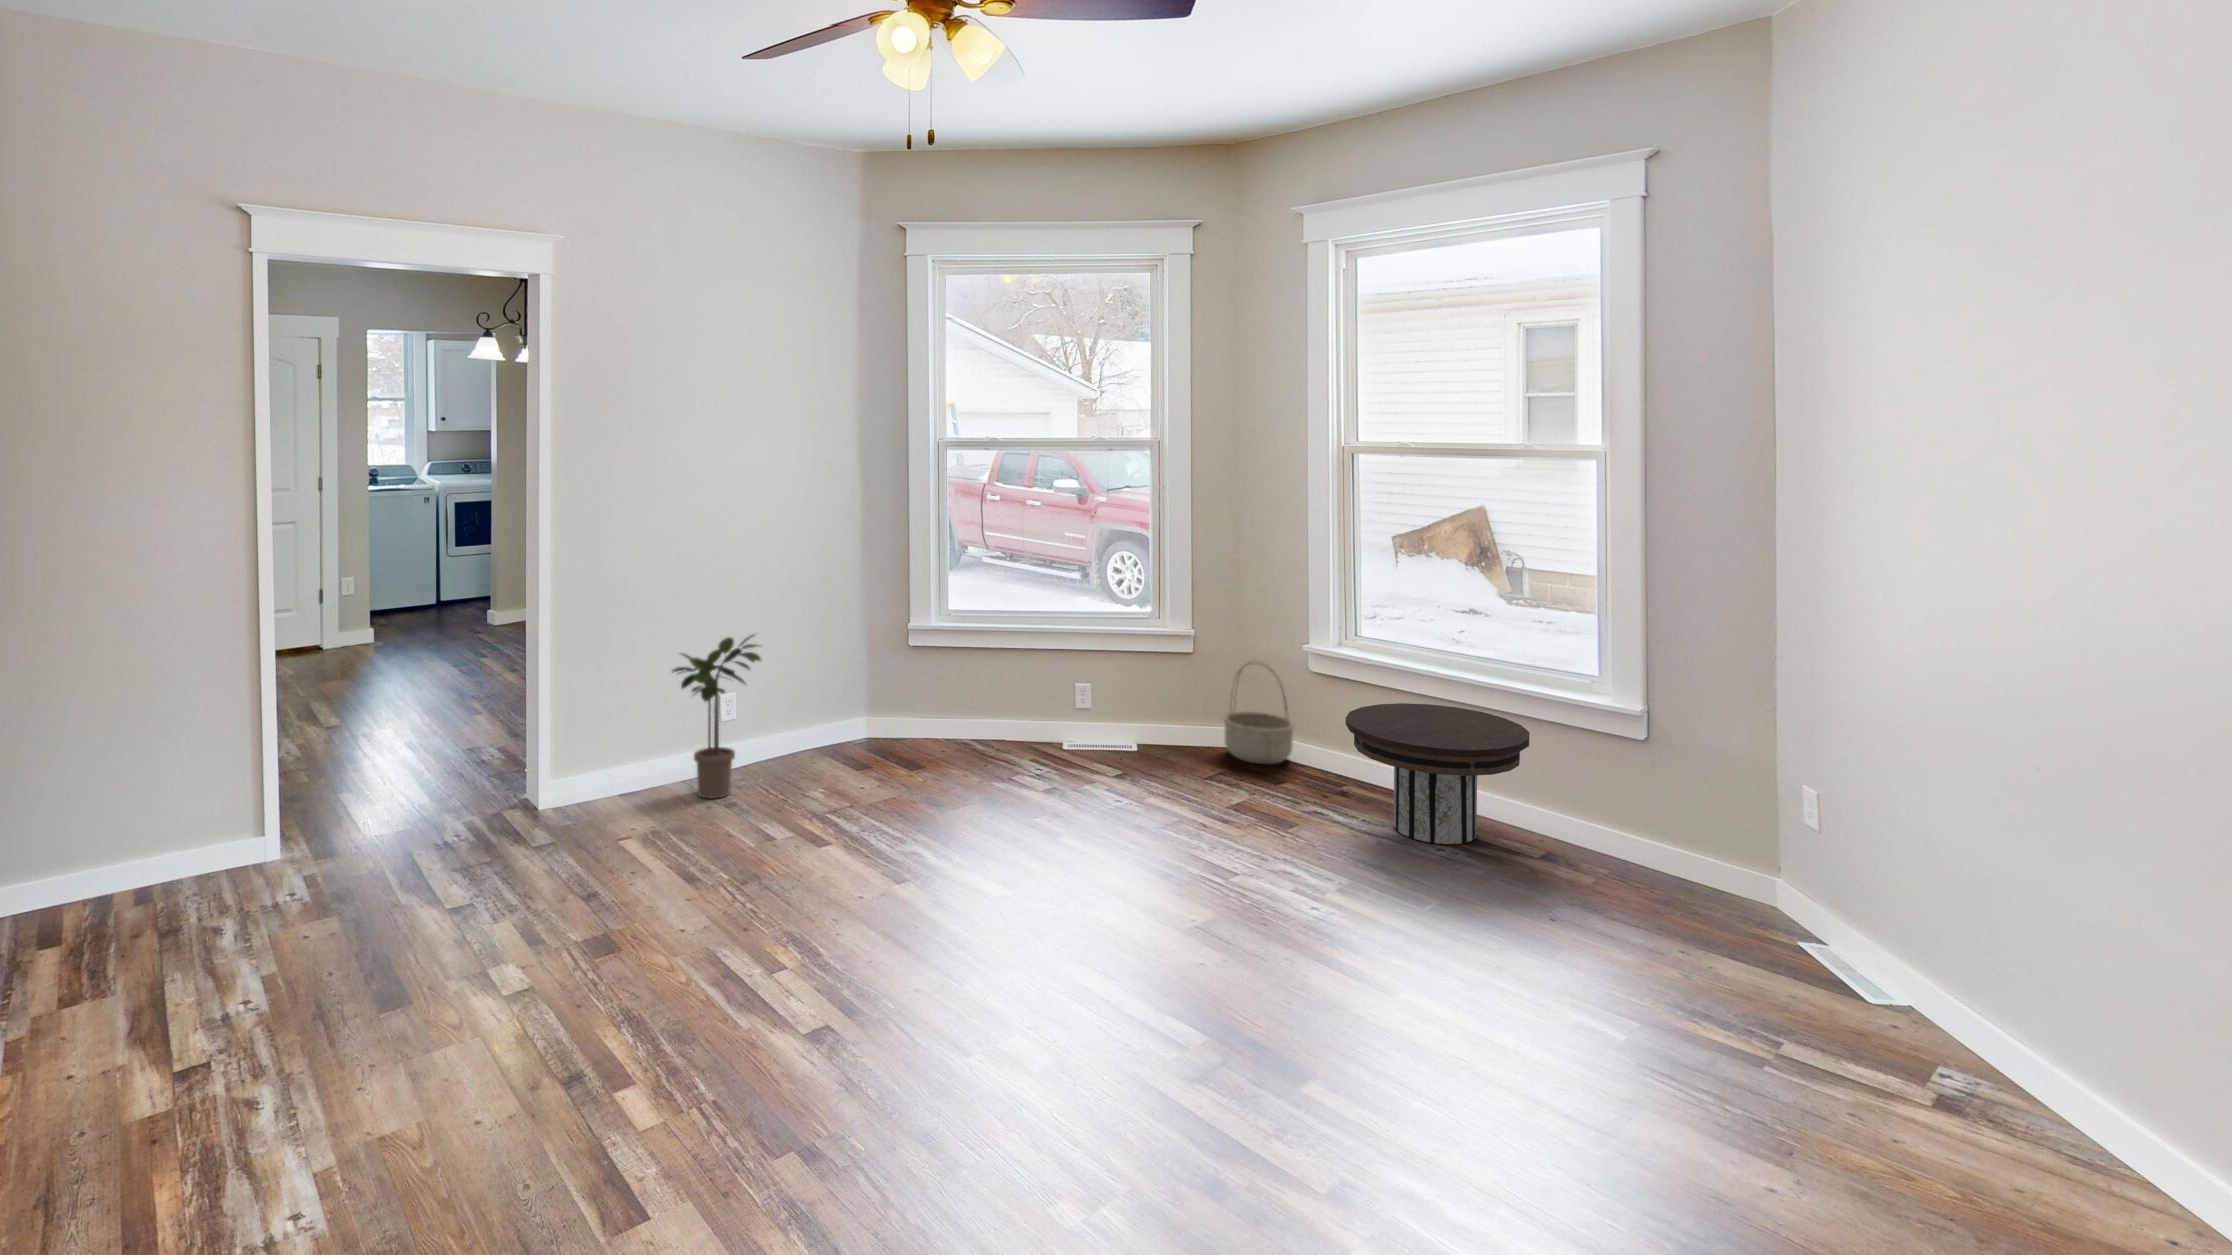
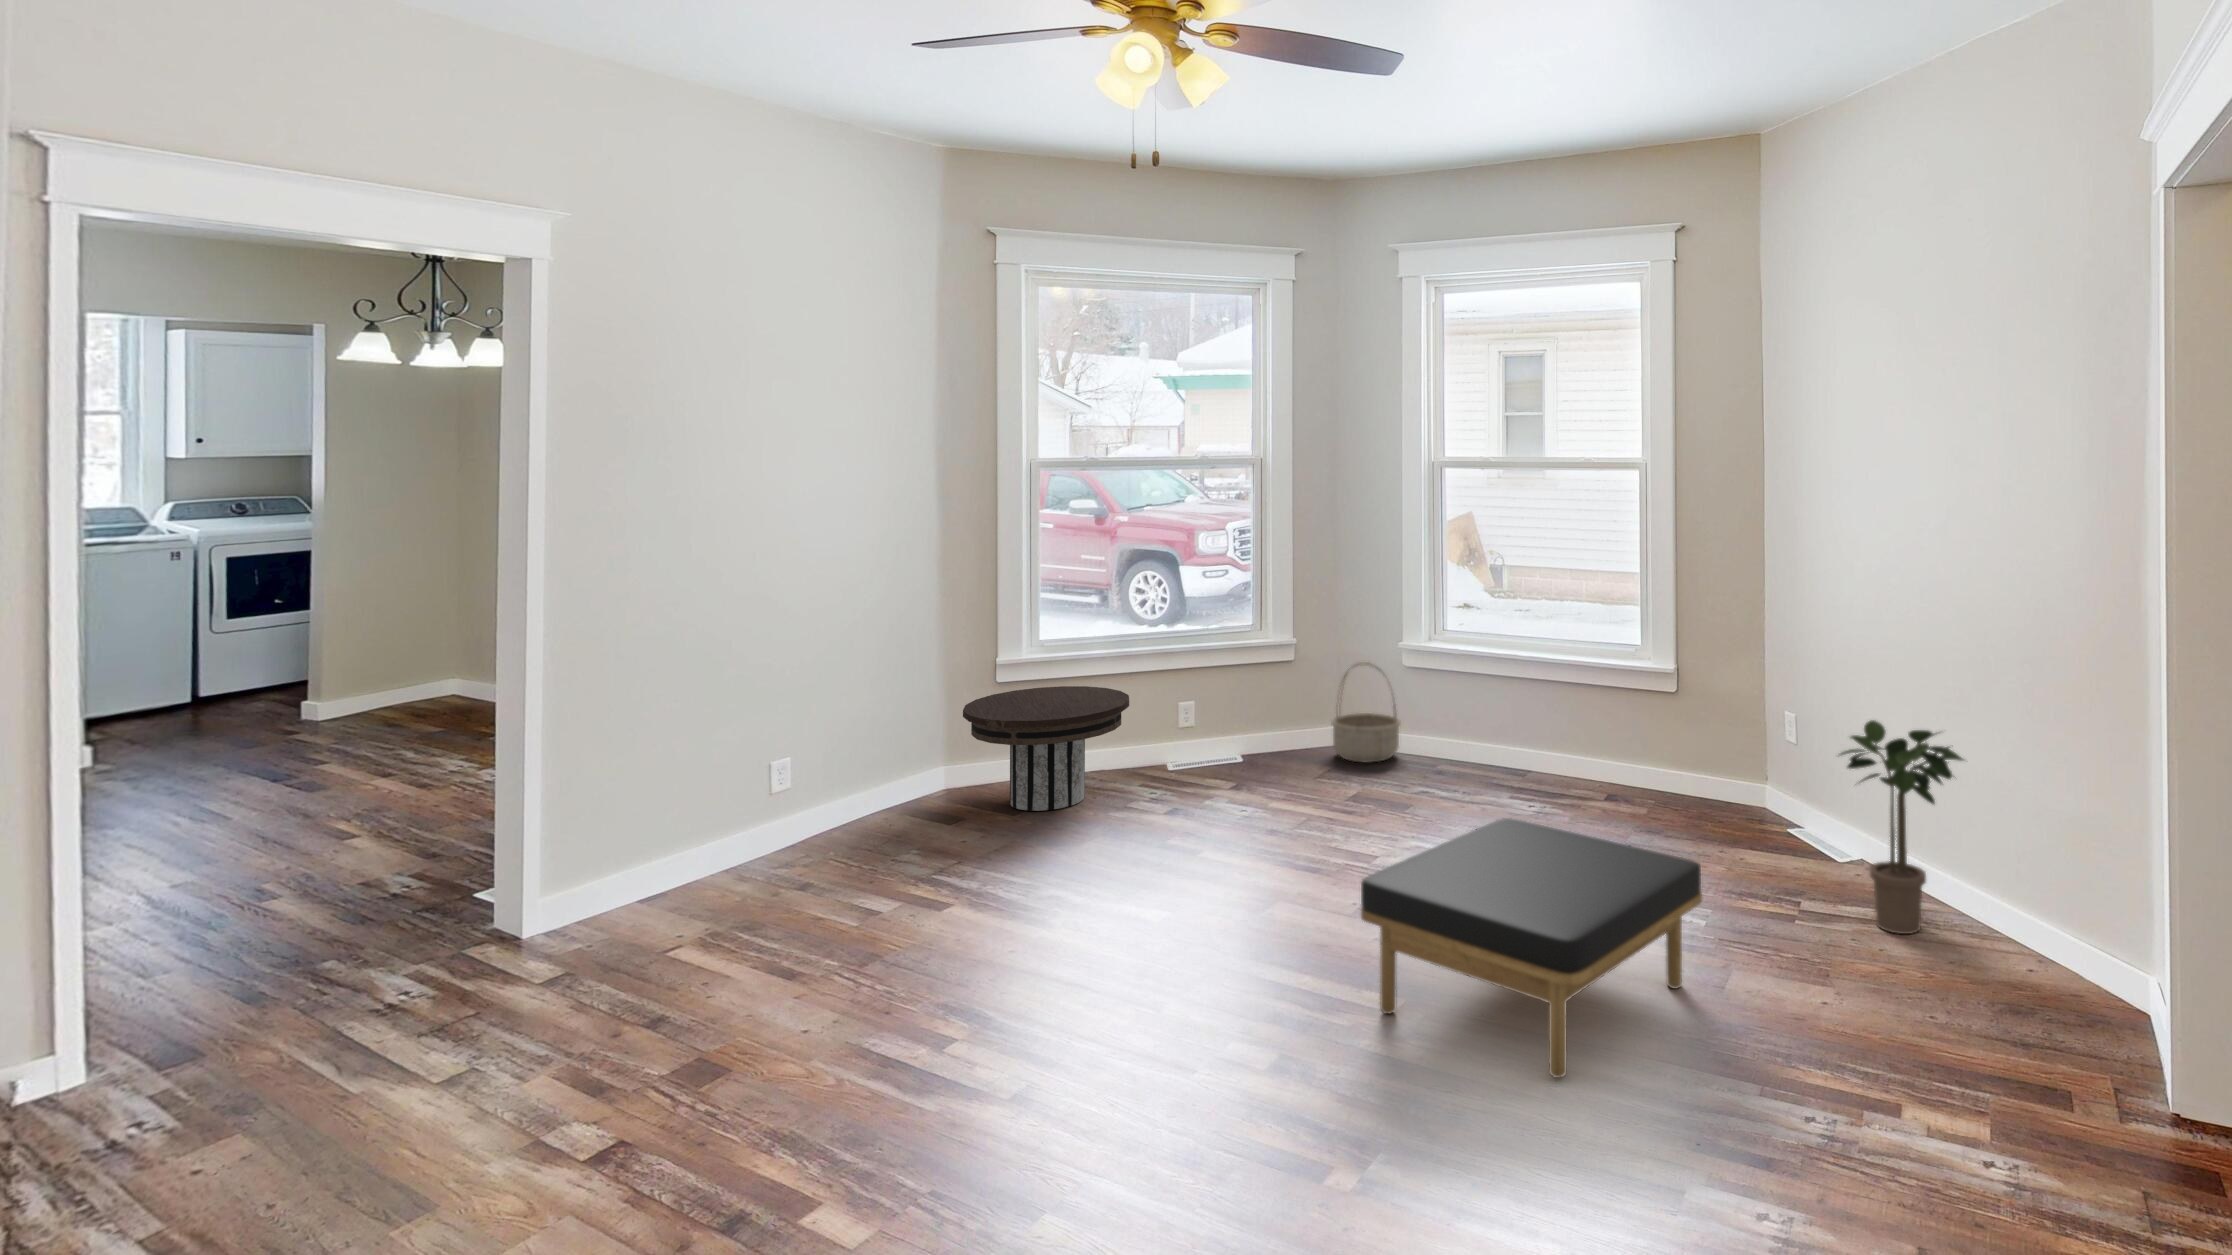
potted plant: present [672,635,761,798] -> present [1838,720,1963,934]
side table: present [1345,703,1530,844] -> present [963,686,1129,811]
ottoman: none [1132,851,1517,1144] -> present [1361,818,1702,1078]

